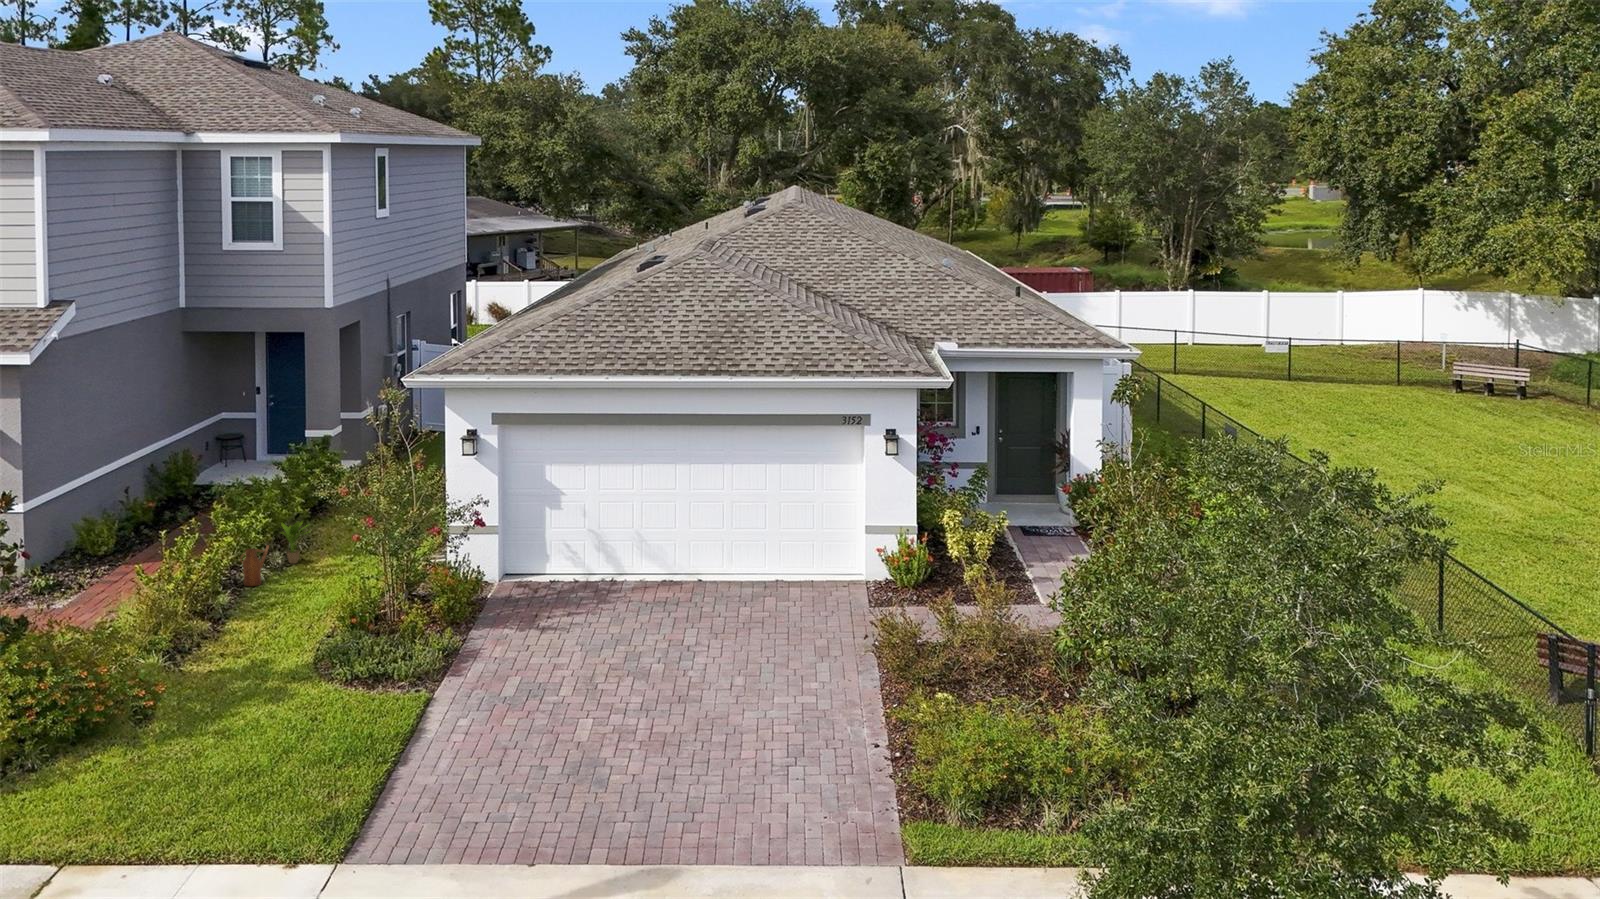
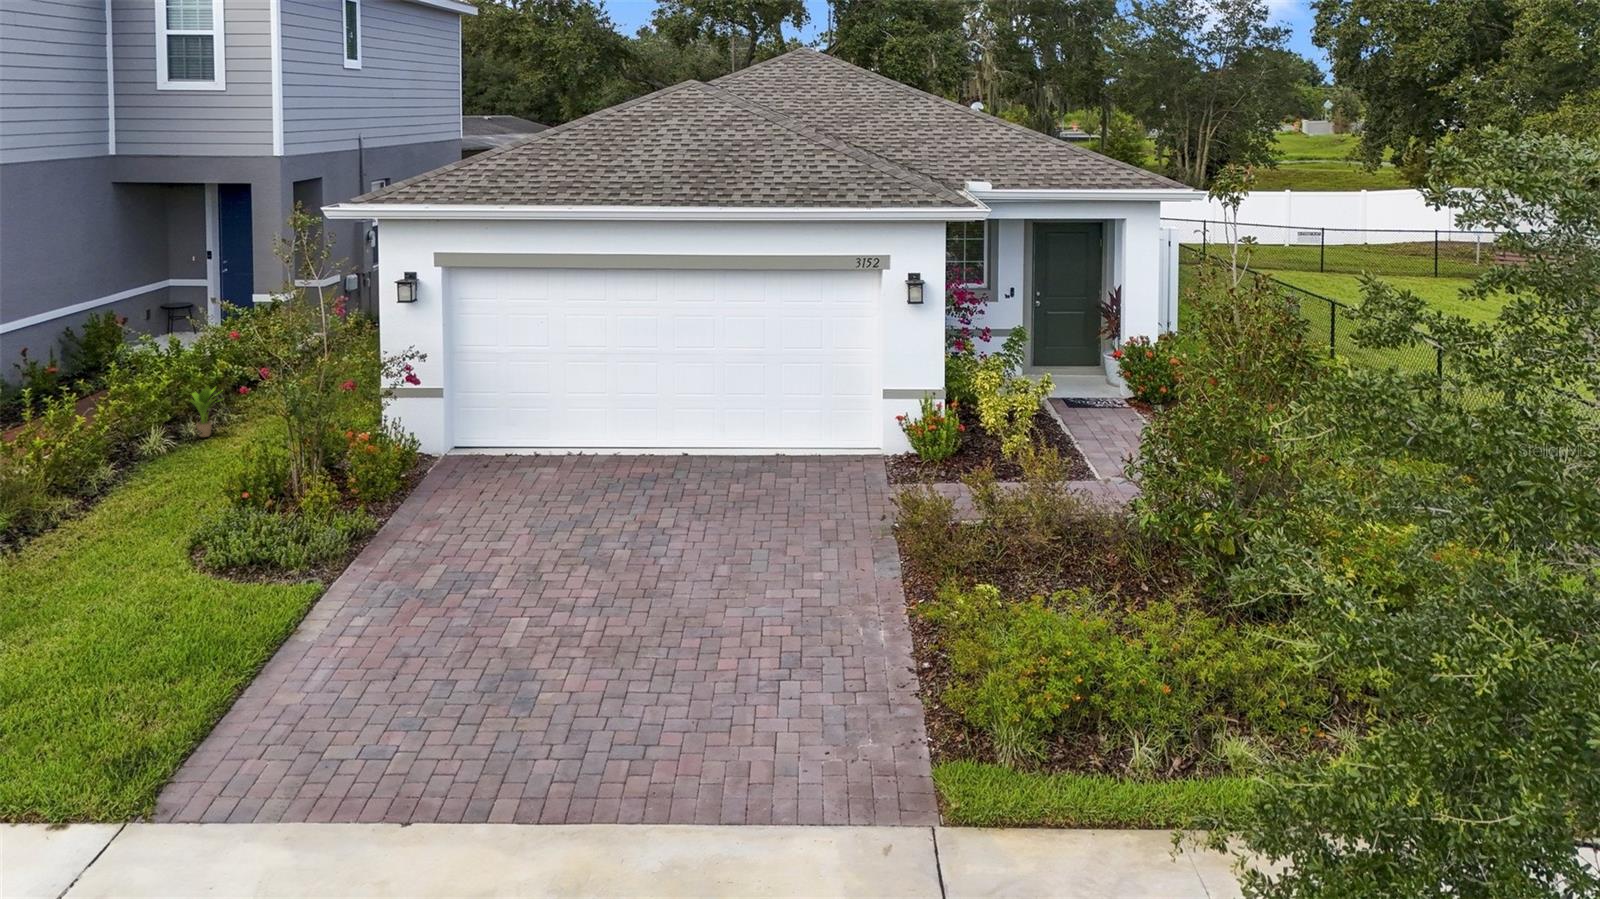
watering can: present [240,545,269,586] -> none [131,412,169,461]

